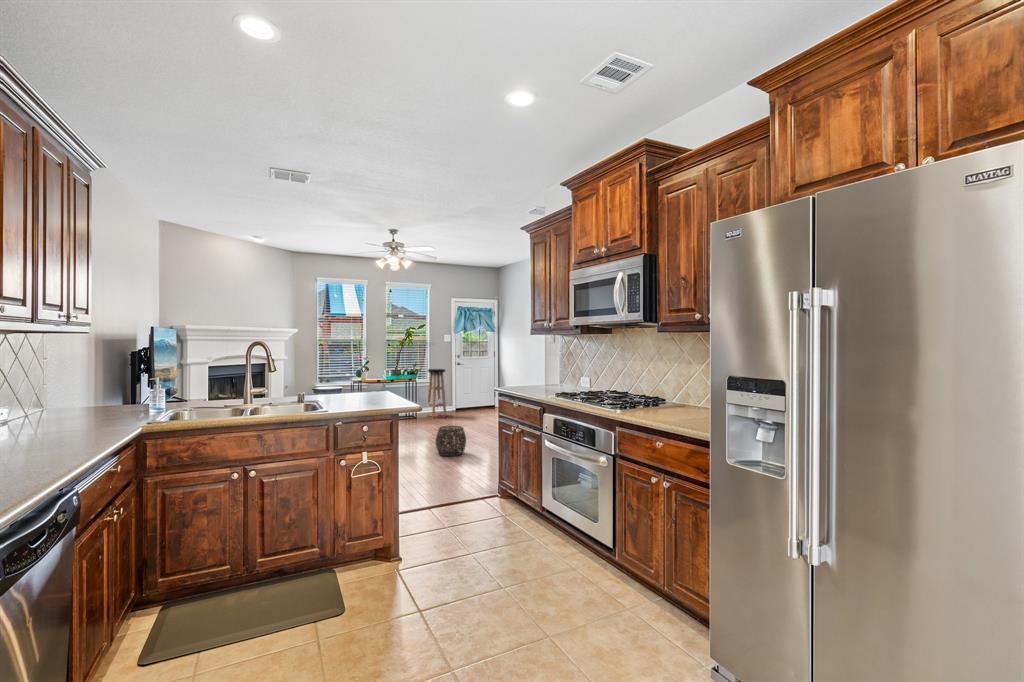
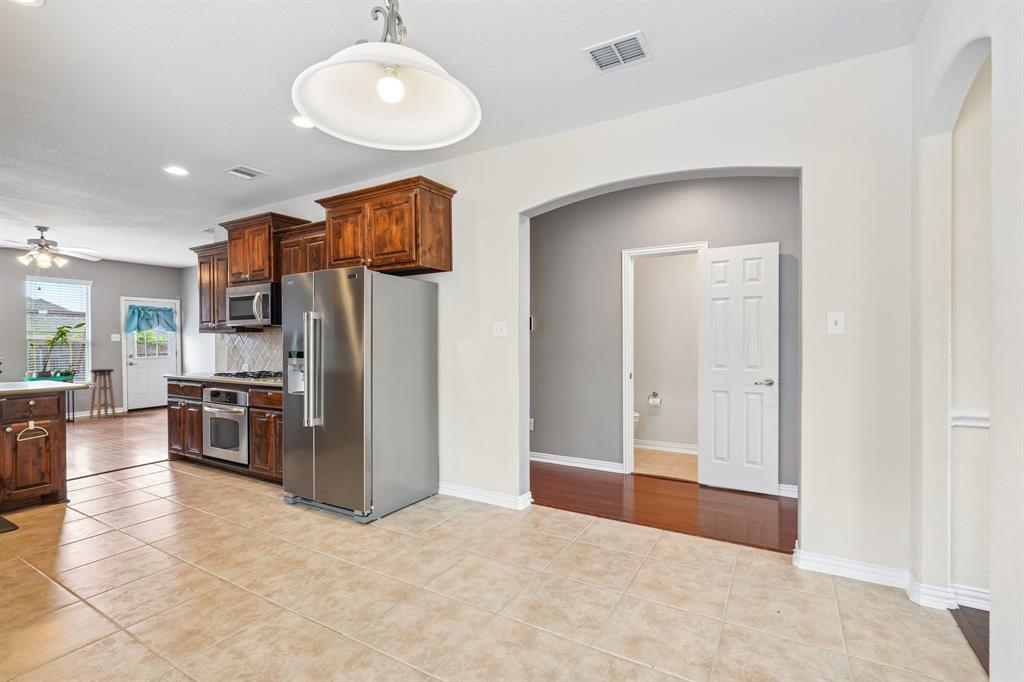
woven basket: present [436,426,466,456] -> none [101,416,137,444]

